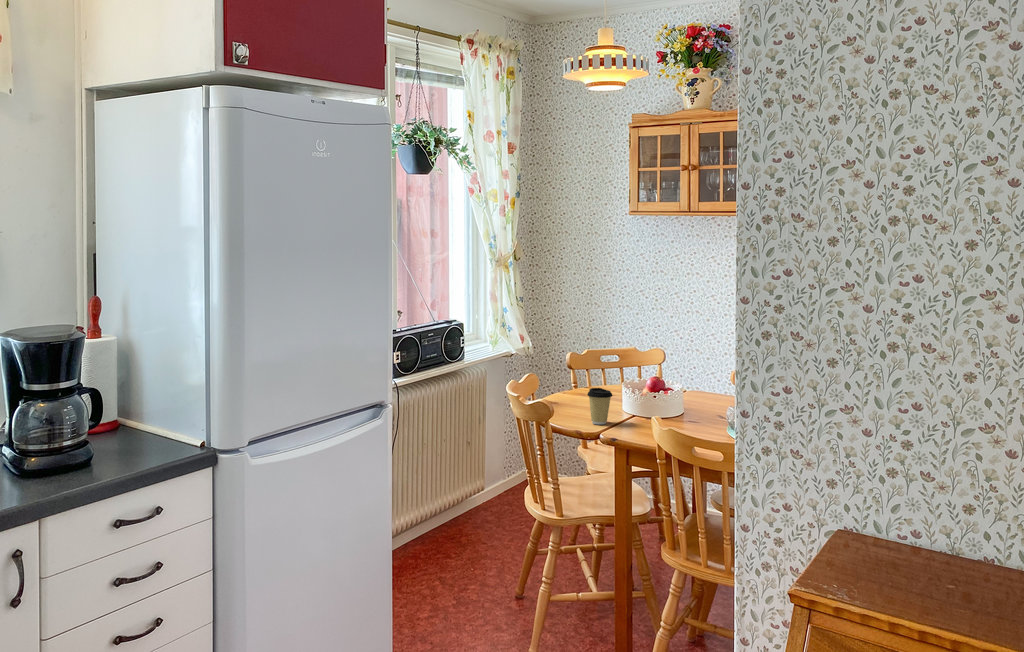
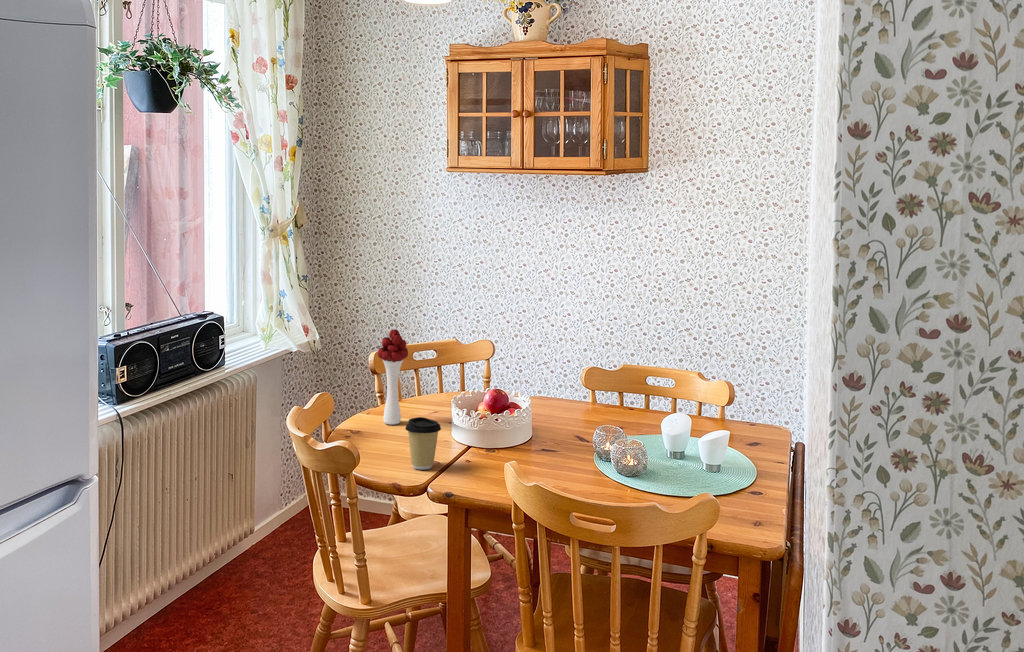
flower bouquet: none [571,329,593,399] -> present [378,330,408,425]

